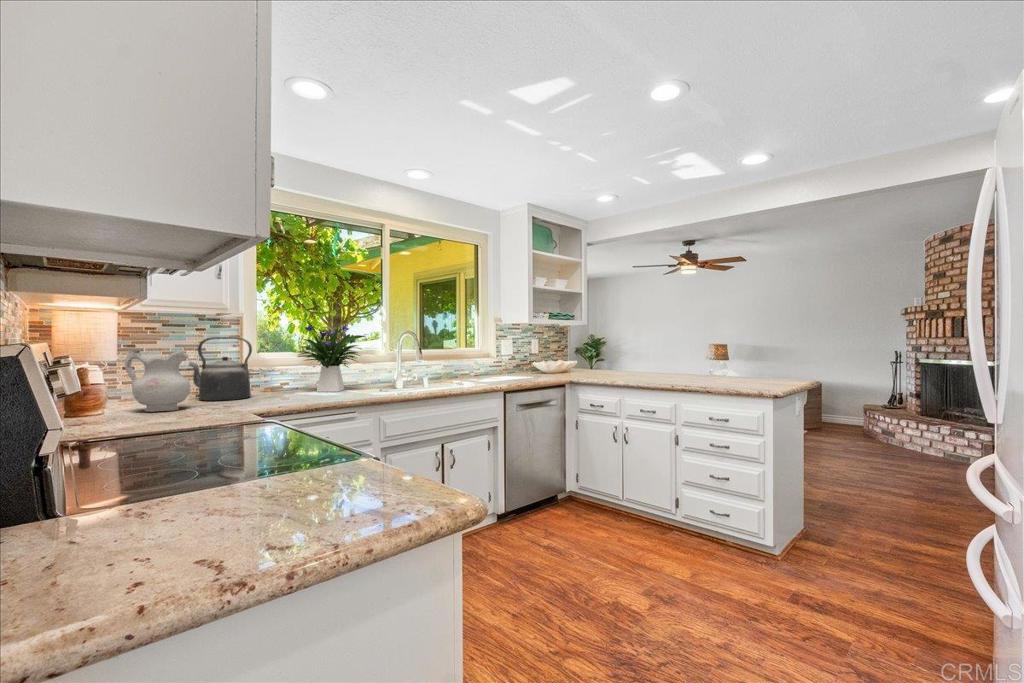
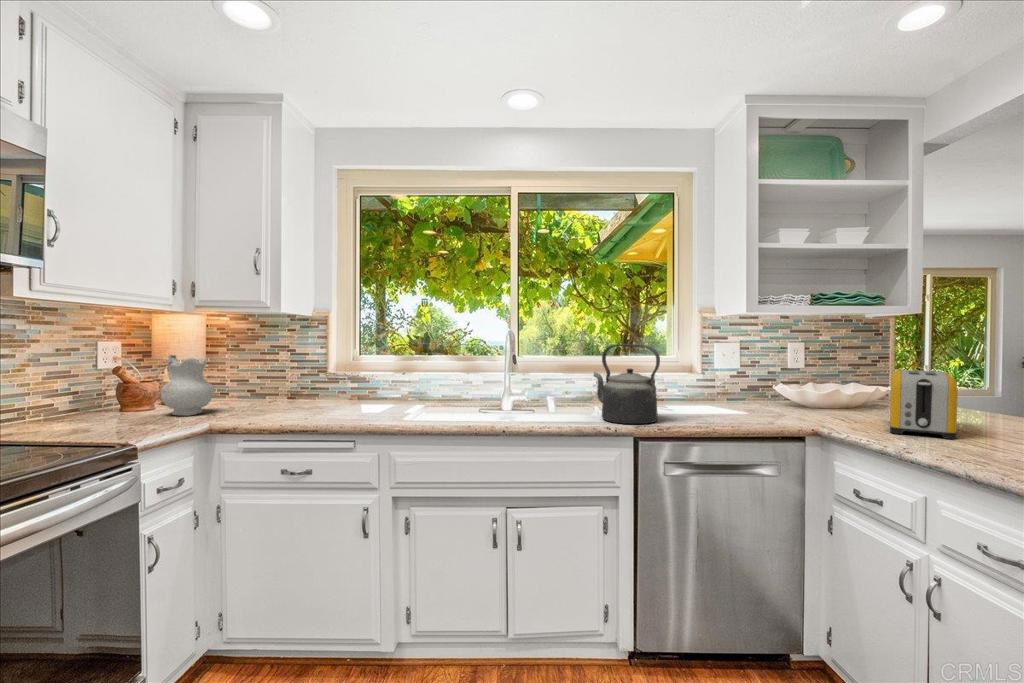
flower arrangement: present [298,320,365,392] -> none [341,319,429,409]
kettle: present [189,337,252,401] -> present [594,344,660,424]
toaster: none [599,348,634,376] -> present [890,370,958,439]

